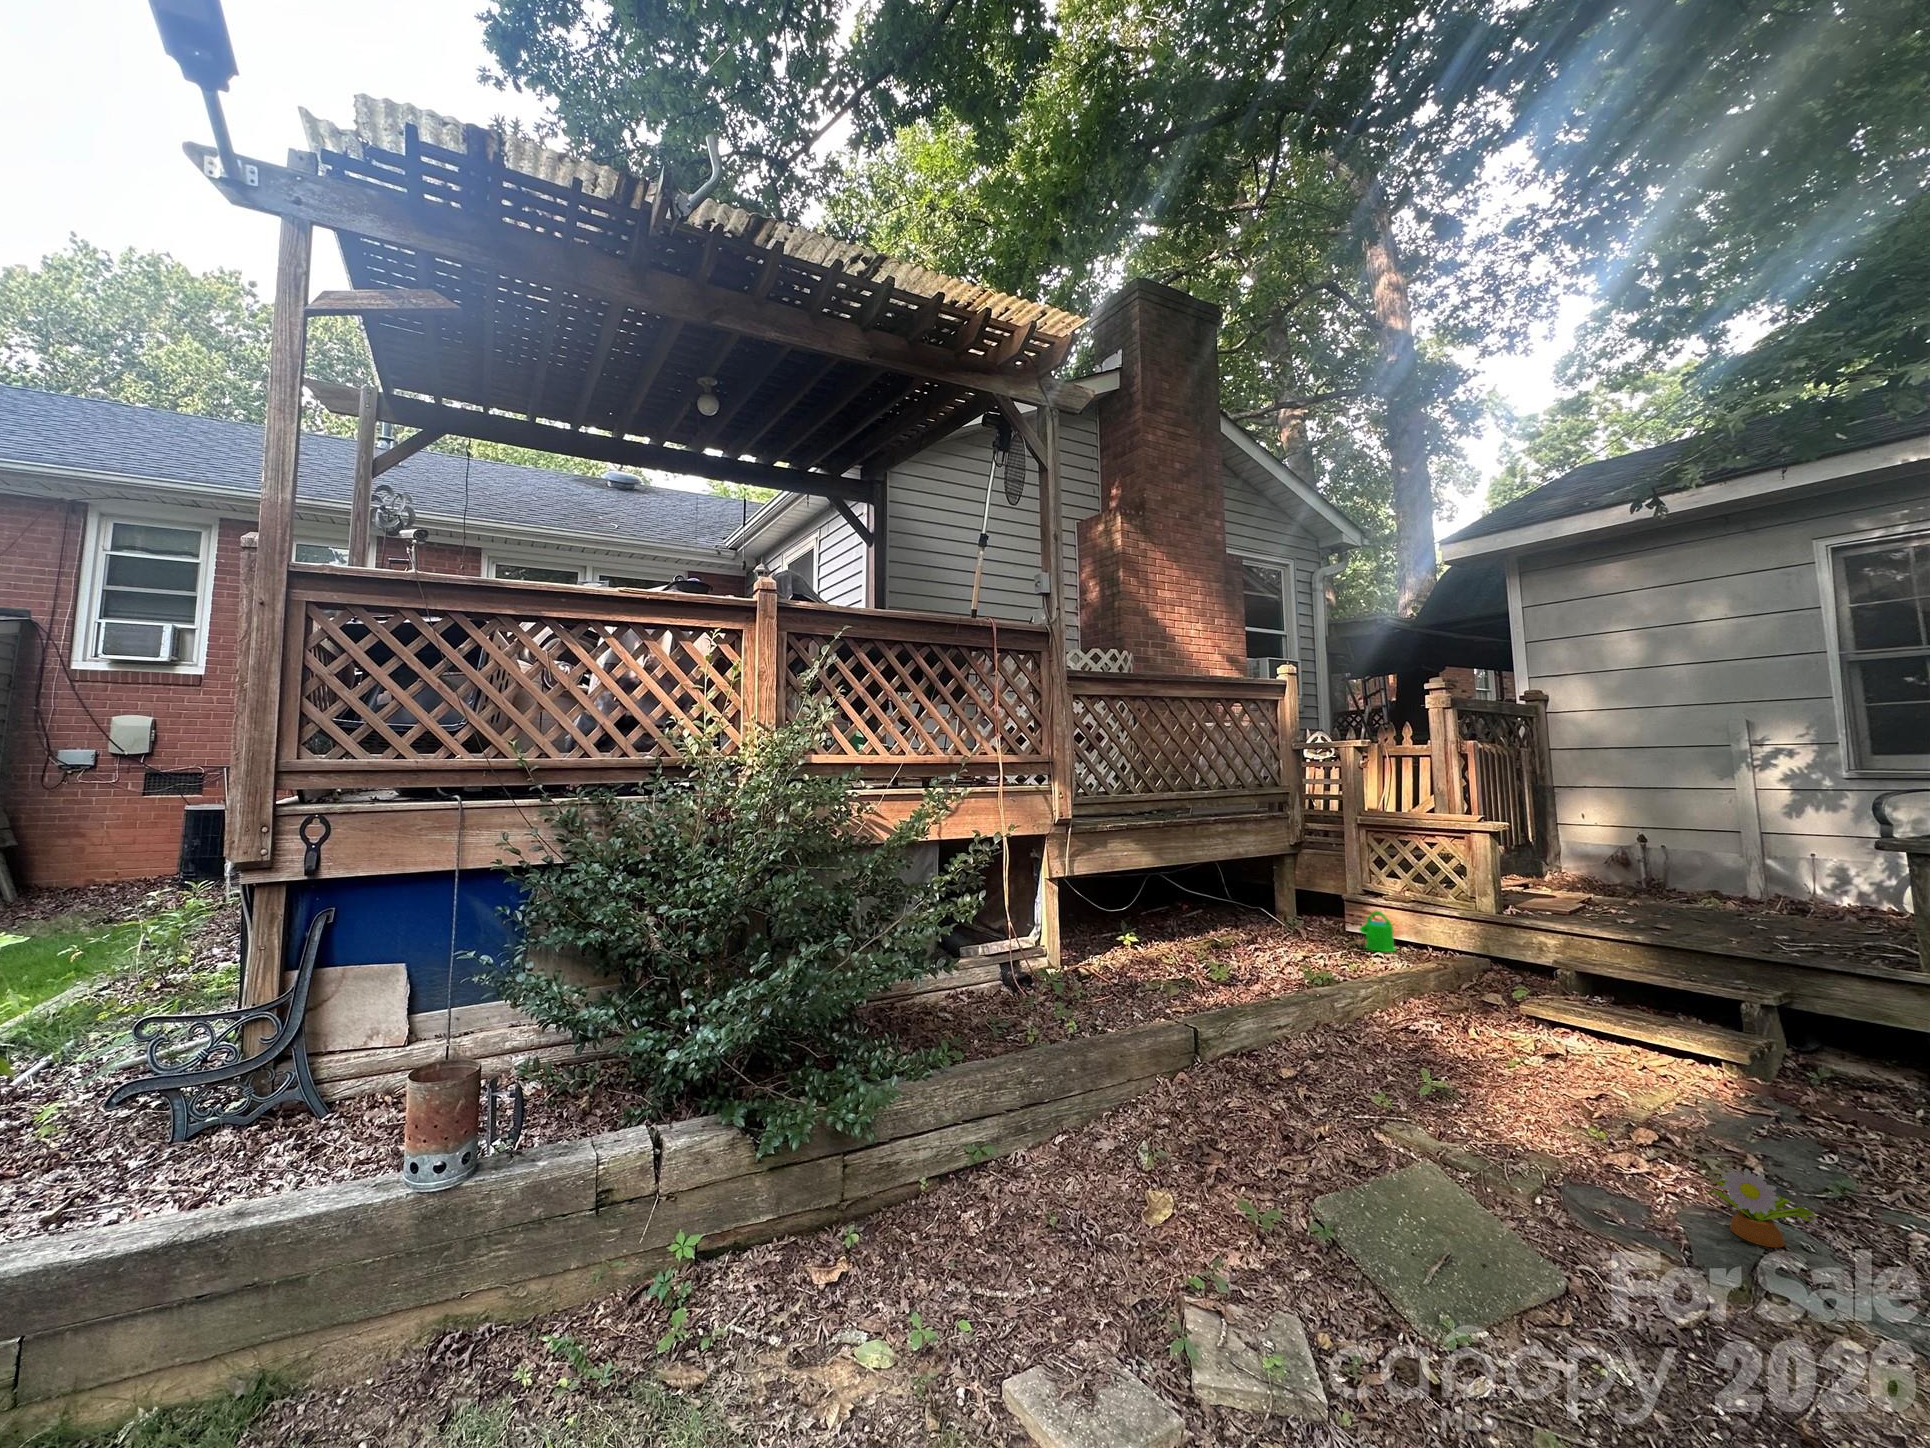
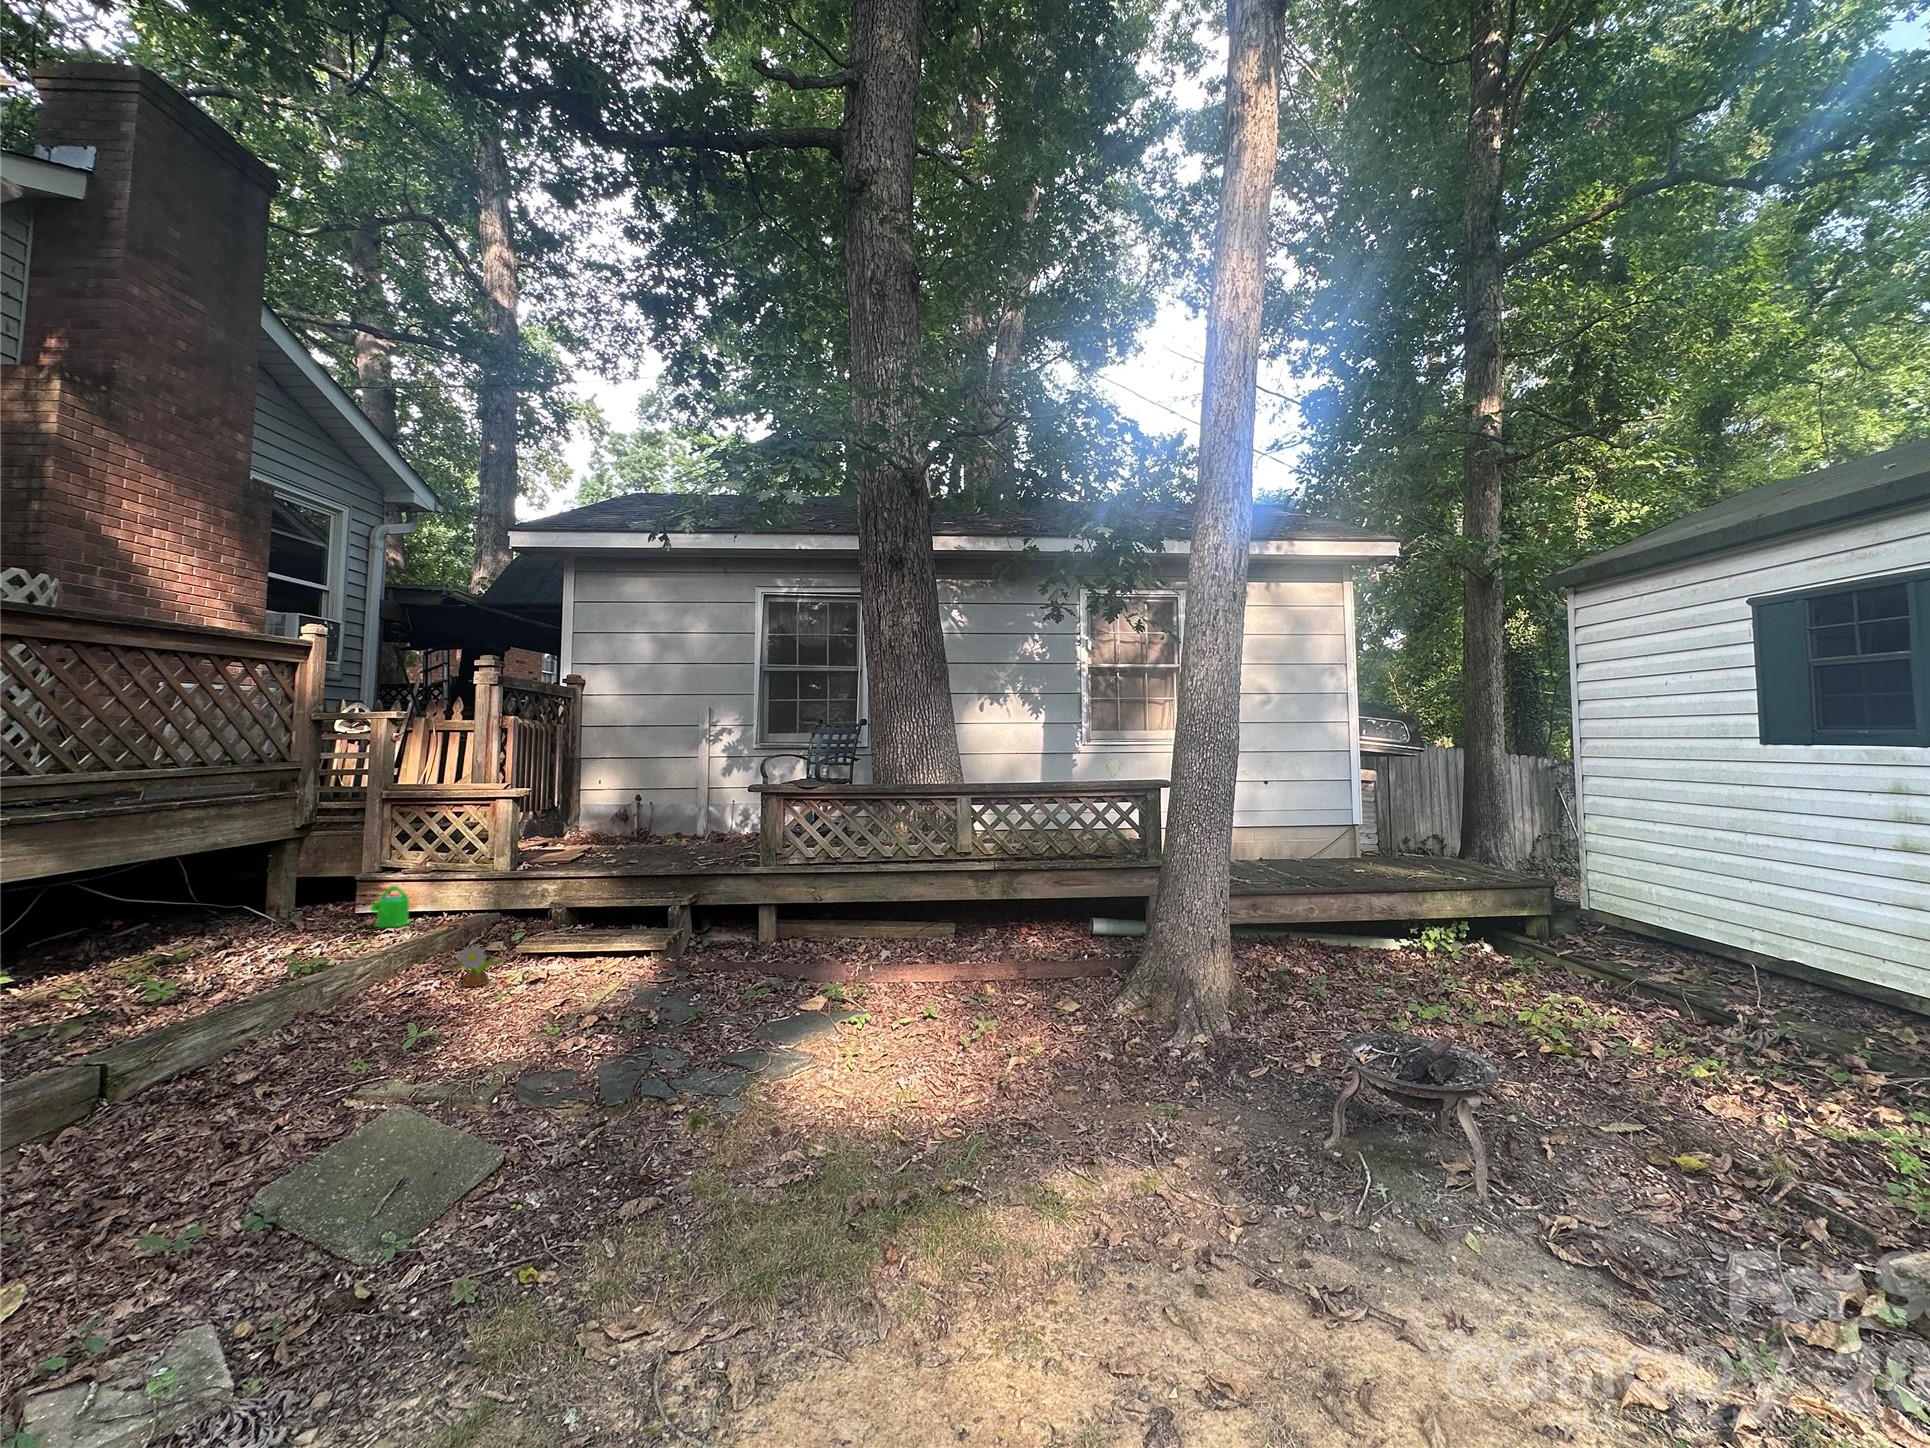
decorative plant: present [1704,1169,1817,1248] -> present [458,945,505,987]

